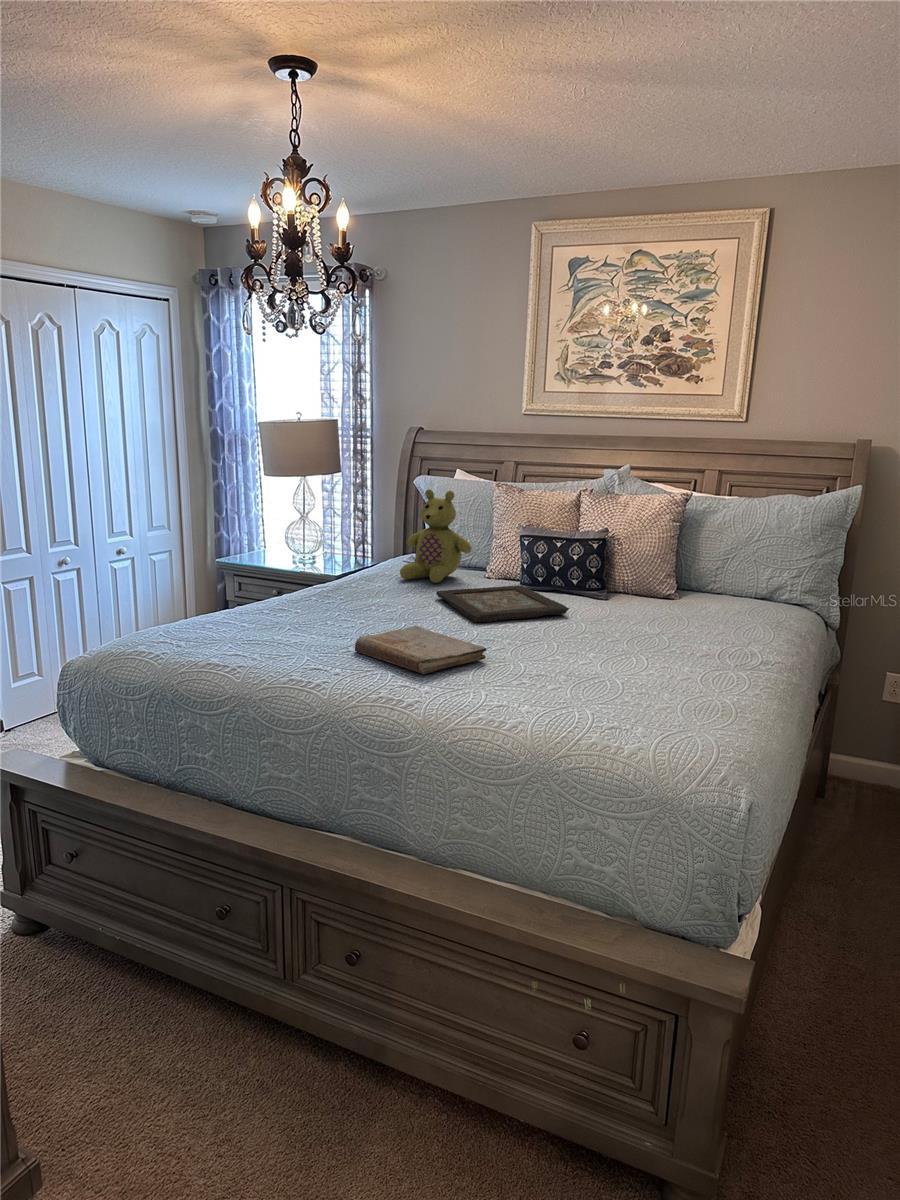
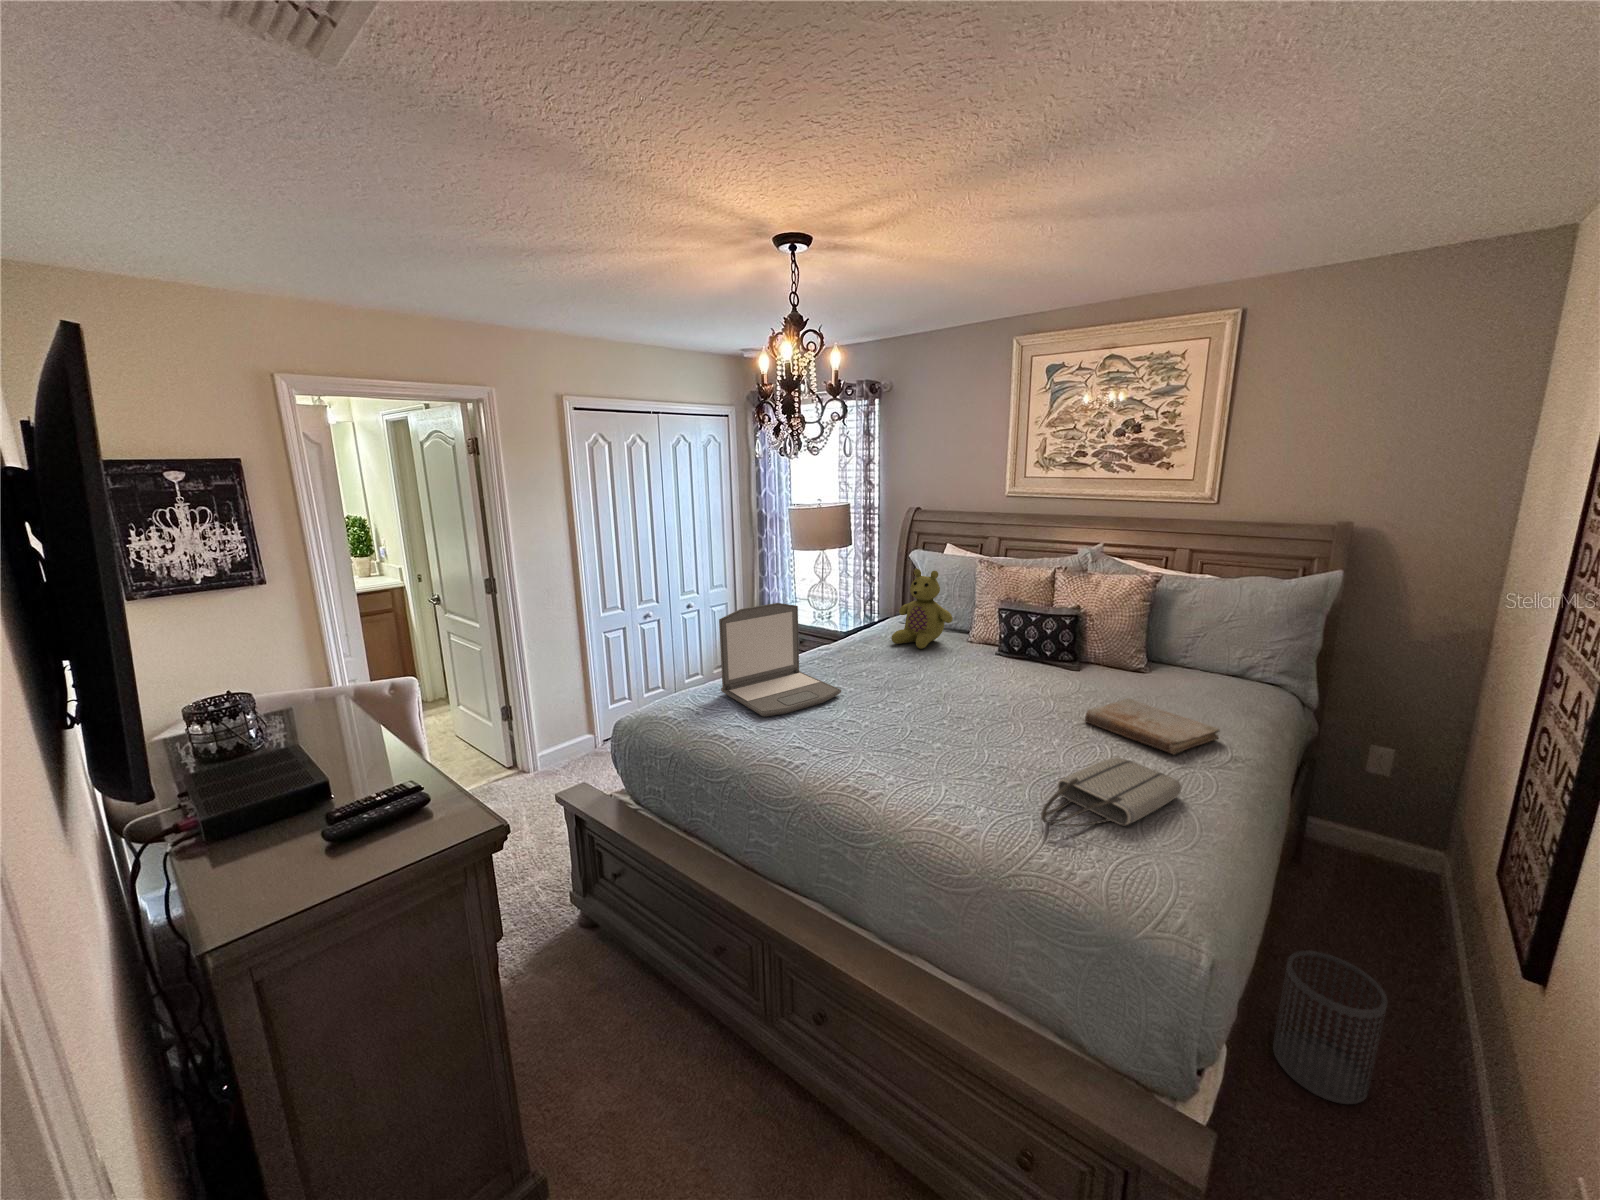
laptop: none [198,517,352,647] -> present [719,603,841,717]
decorative tray: present [436,586,569,622] -> none [919,655,1037,697]
book: present [355,626,486,674] -> present [1085,699,1220,754]
tote bag: none [586,657,714,711] -> present [1041,757,1181,827]
wastebasket: none [795,846,887,980] -> present [1273,951,1387,1104]

